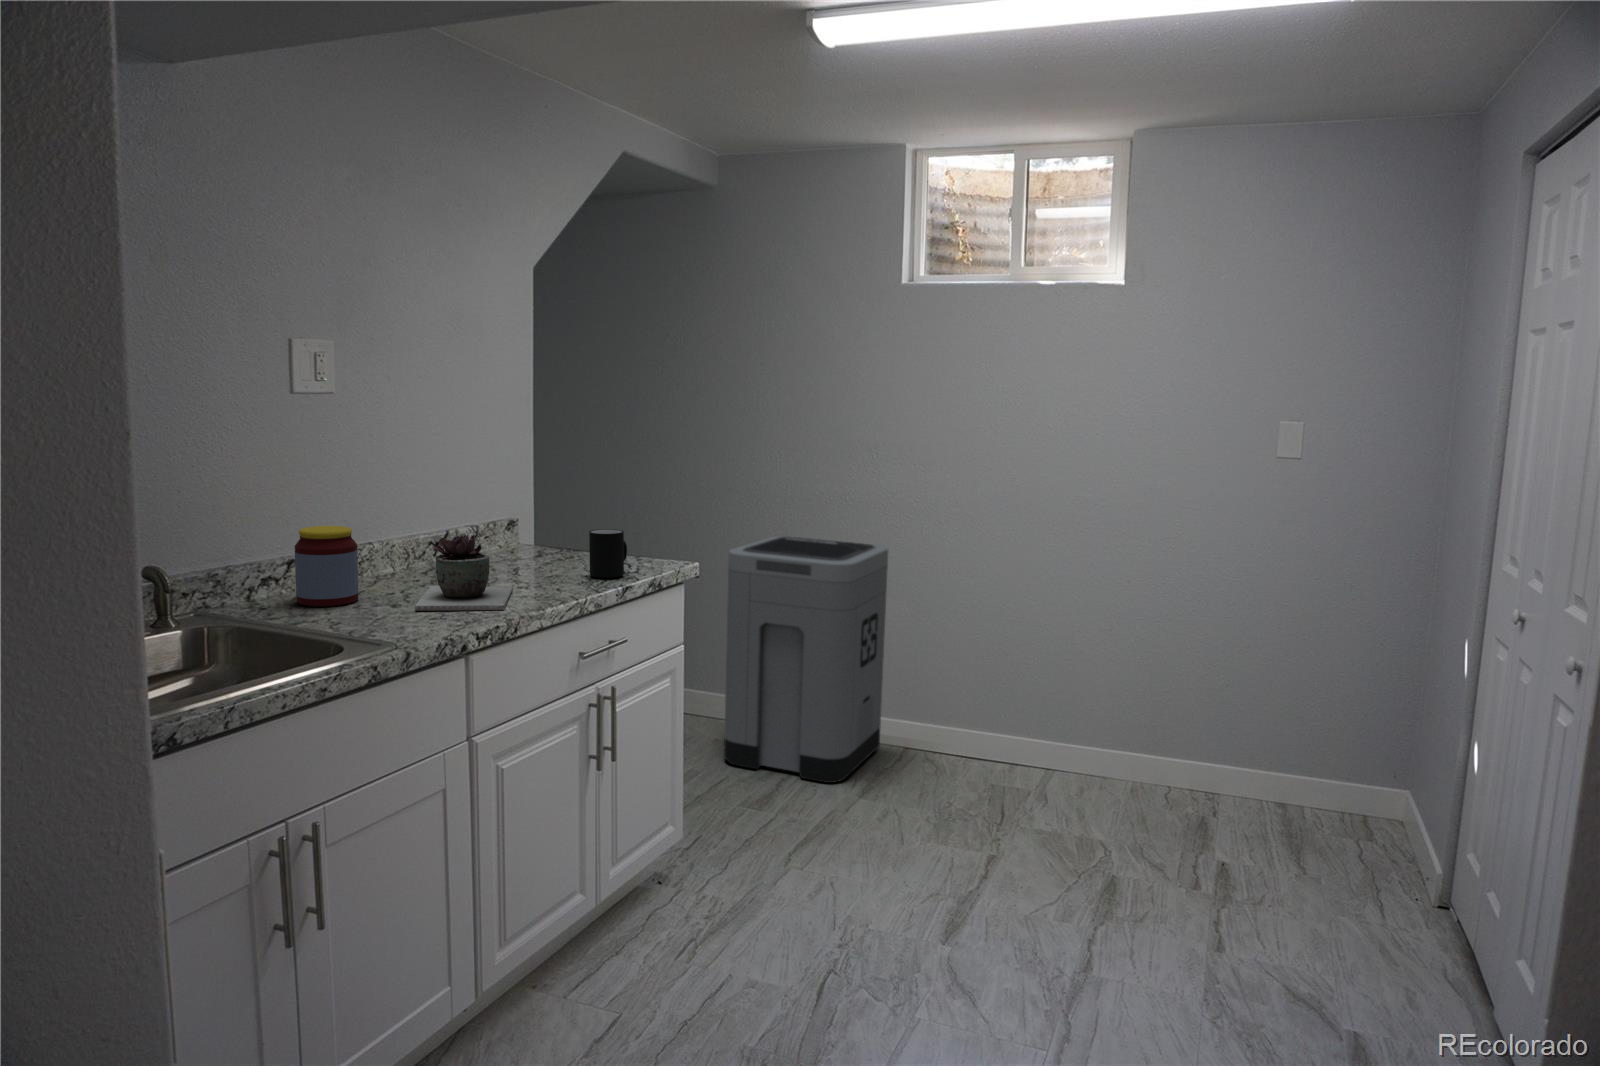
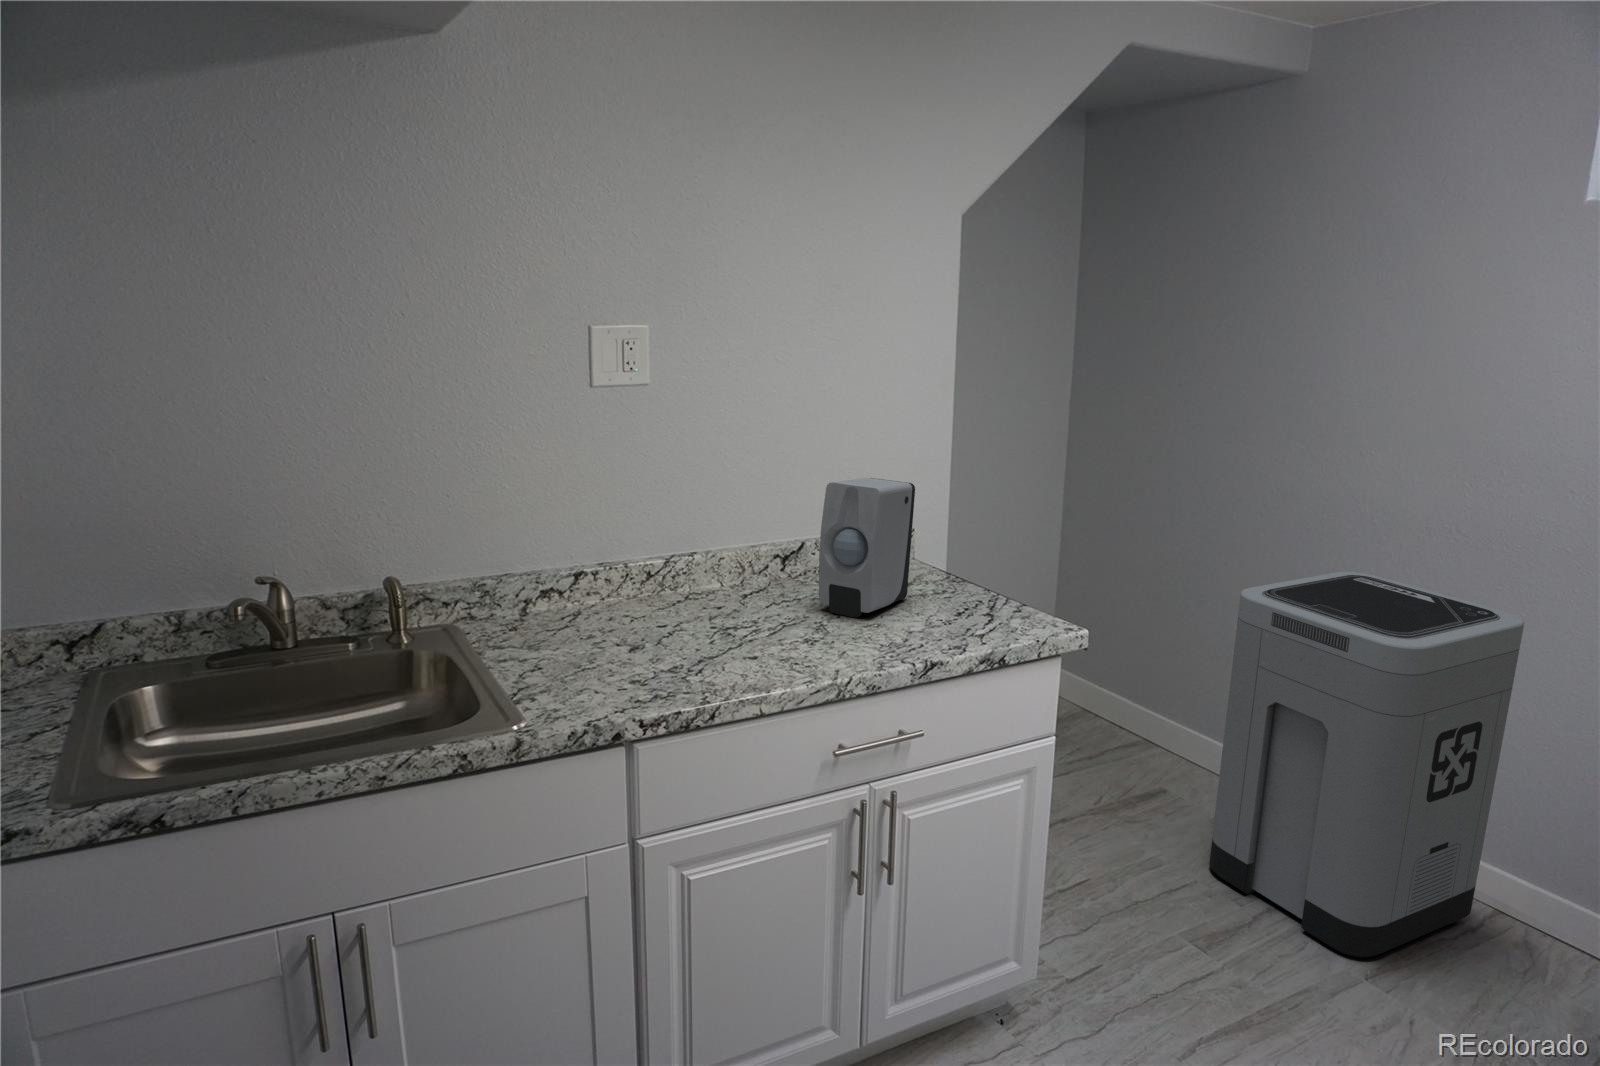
soap dispenser: none [501,468,557,573] -> present [819,478,915,618]
jar: present [295,526,358,606] -> none [553,542,620,636]
mug: present [589,529,627,578] -> none [904,576,966,645]
succulent plant: present [415,534,513,611] -> none [632,575,782,683]

